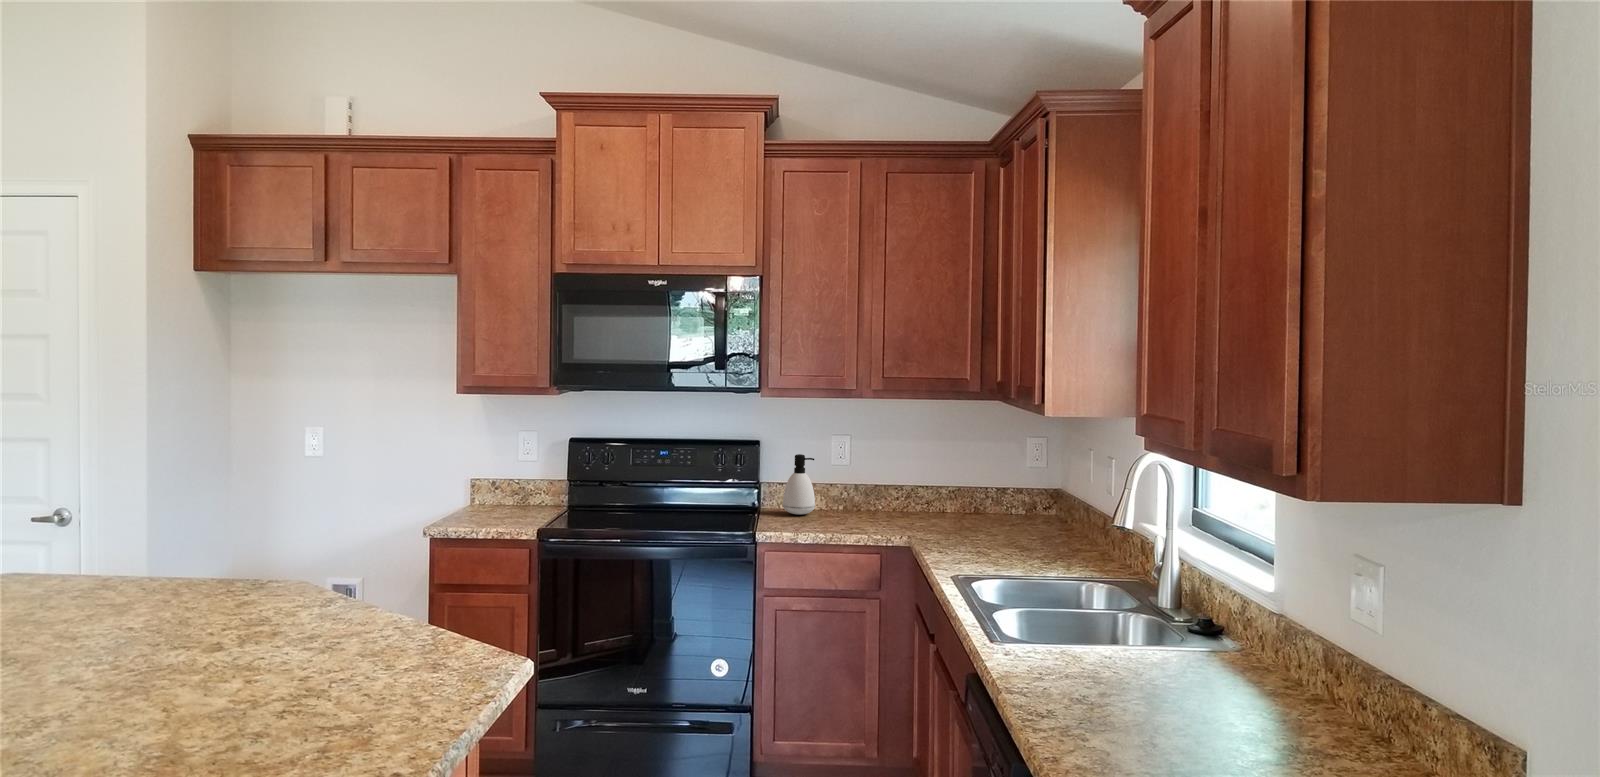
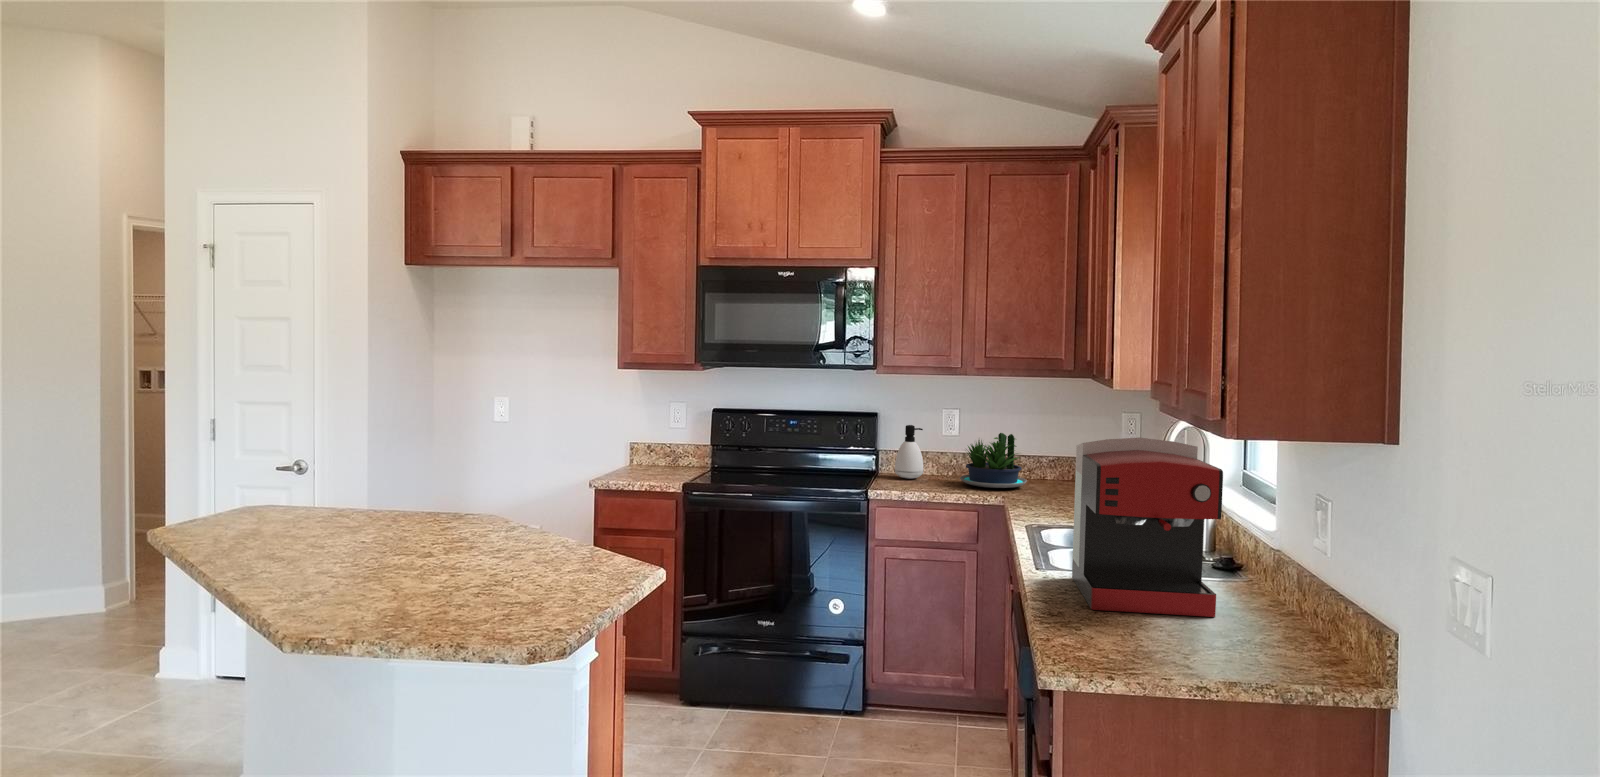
potted plant: none [857,462,930,524] -> present [960,433,1027,488]
coffee maker: none [1042,485,1257,720] -> present [1072,438,1223,617]

